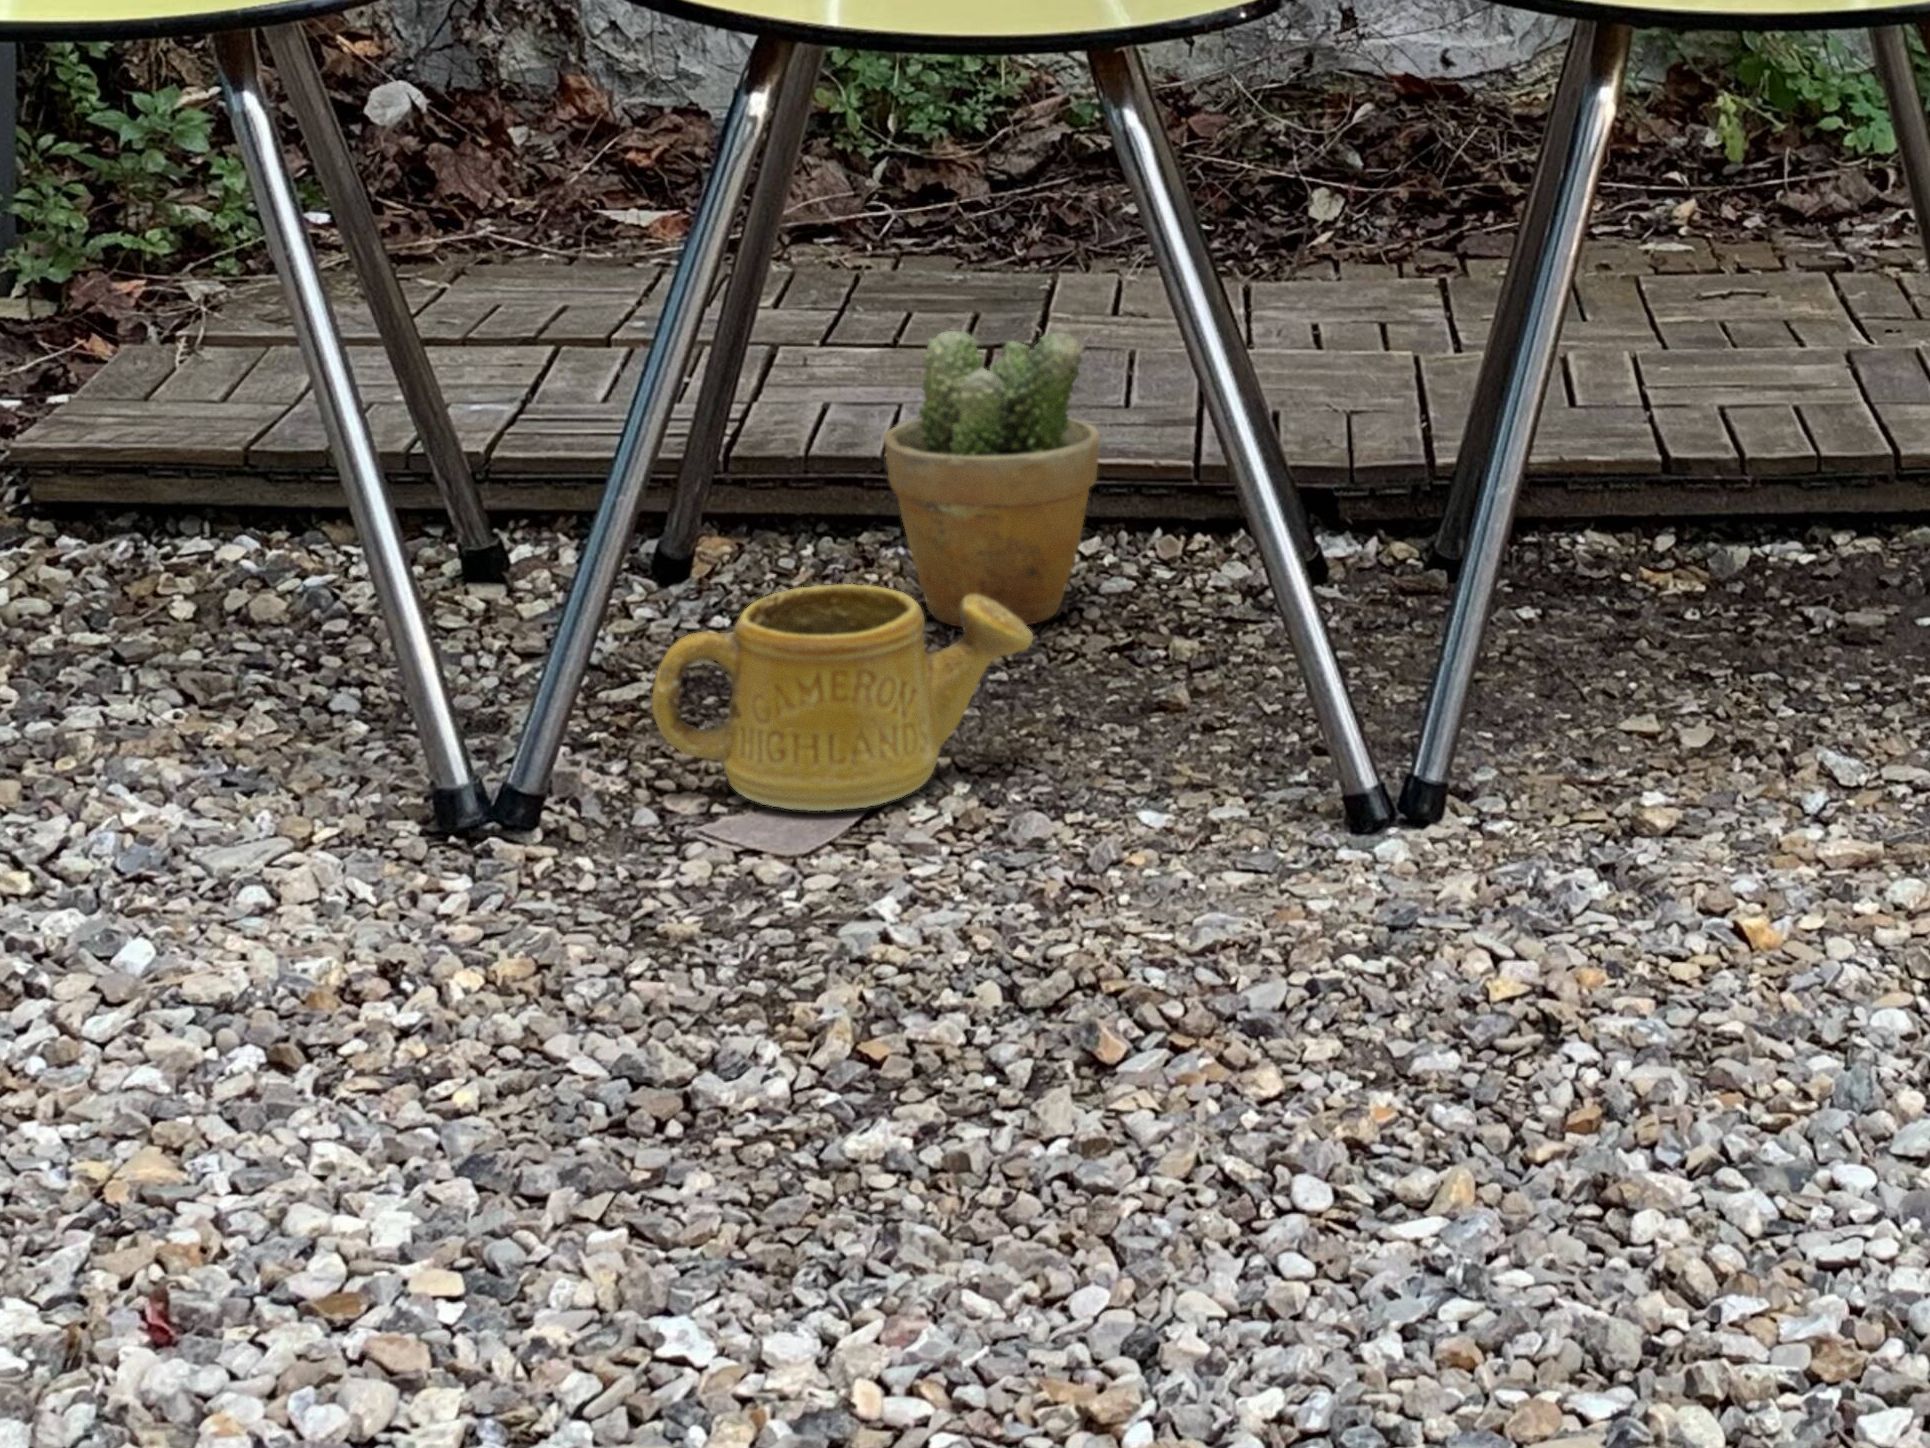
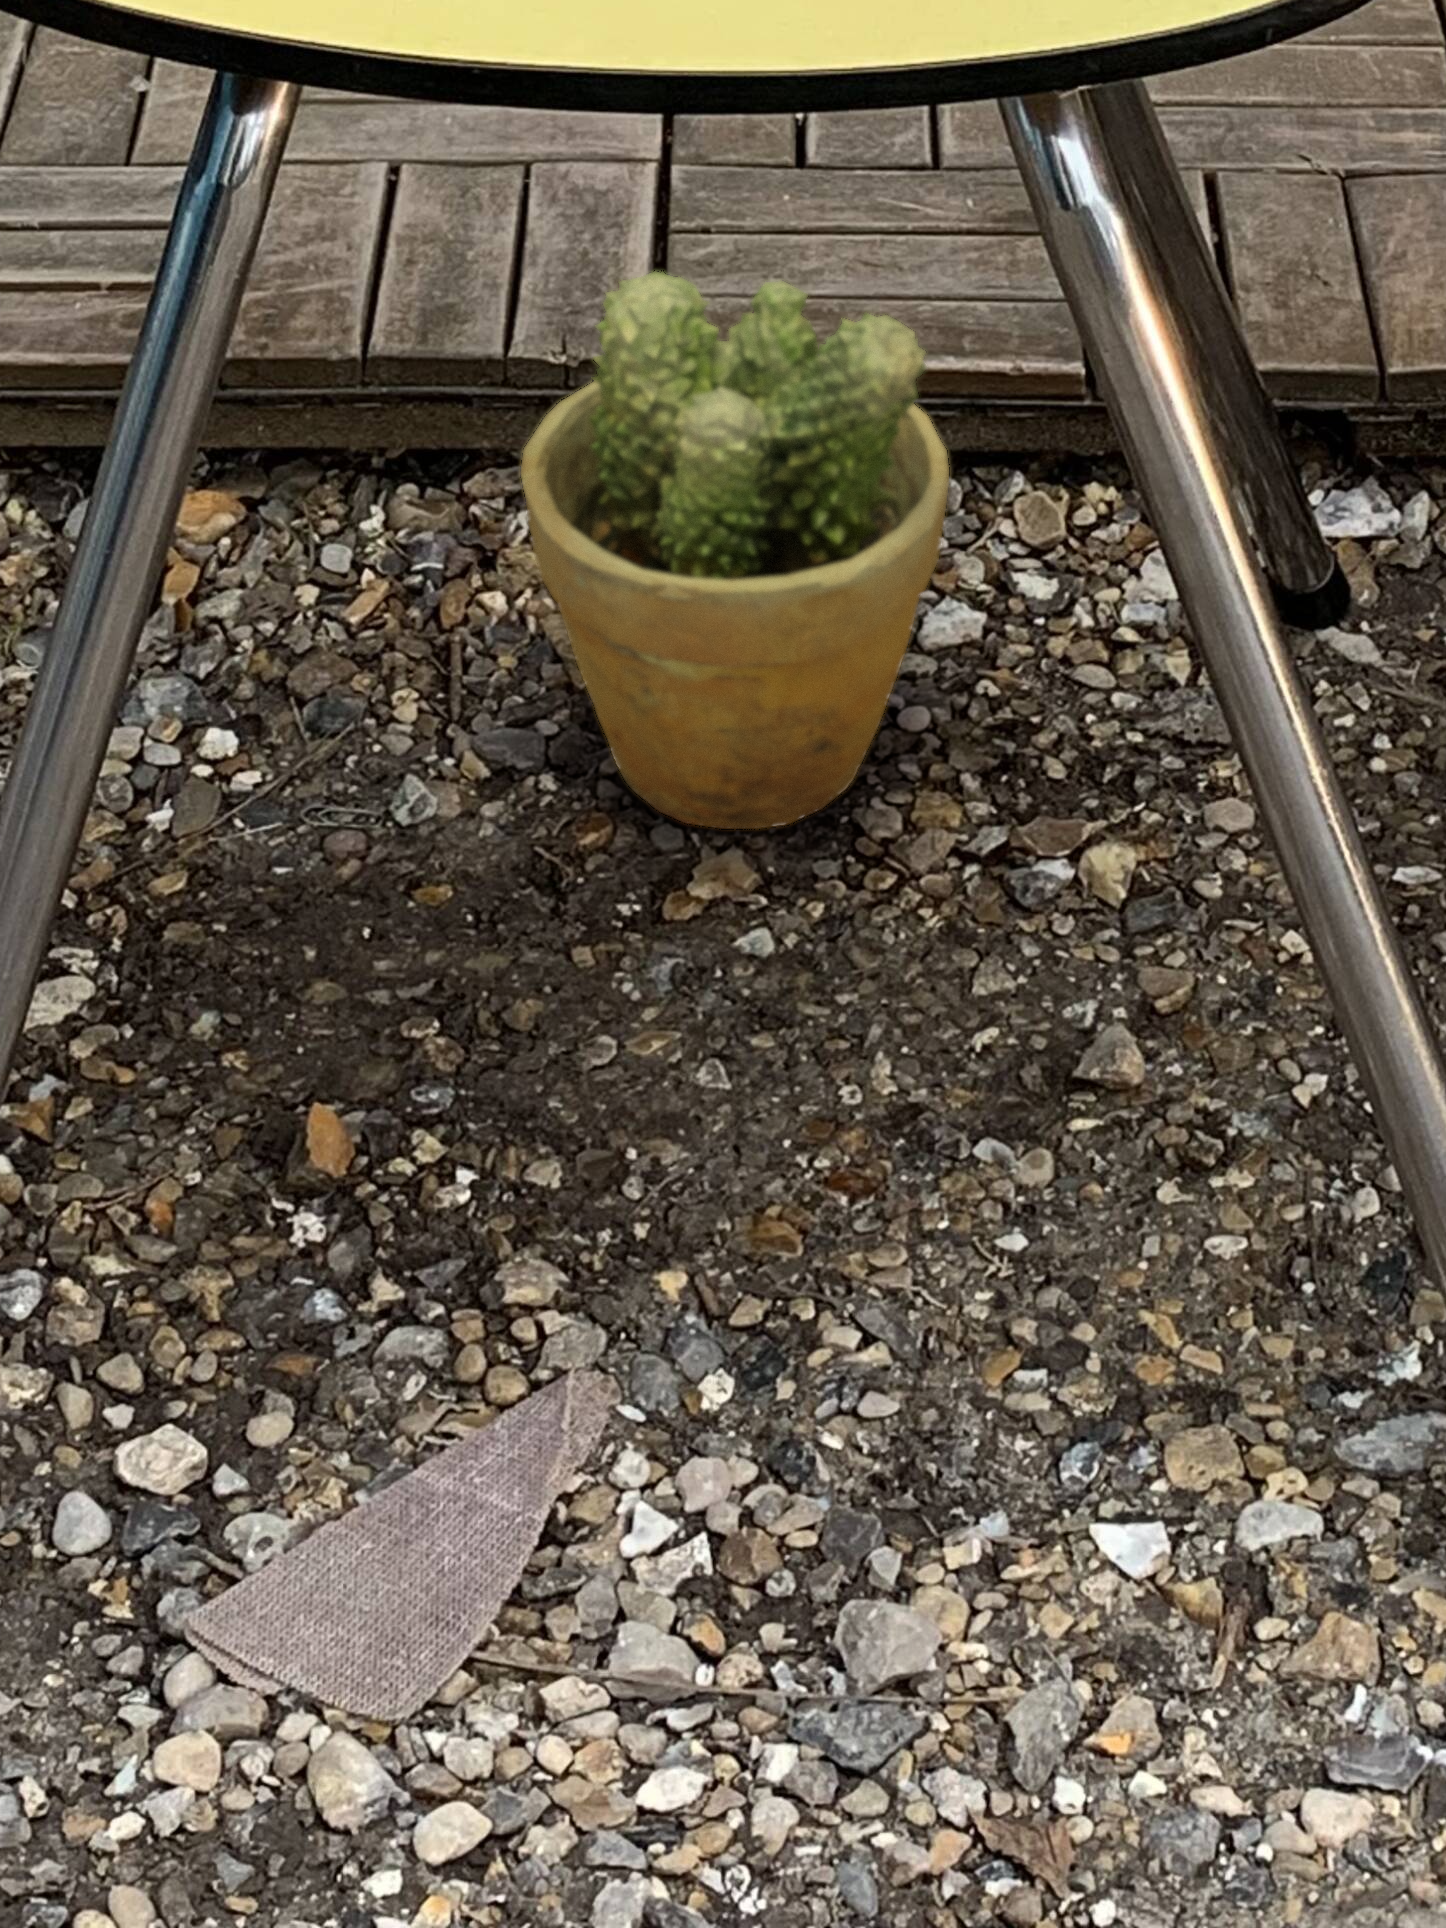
watering can: present [652,584,1033,811] -> none [67,1149,895,1747]

